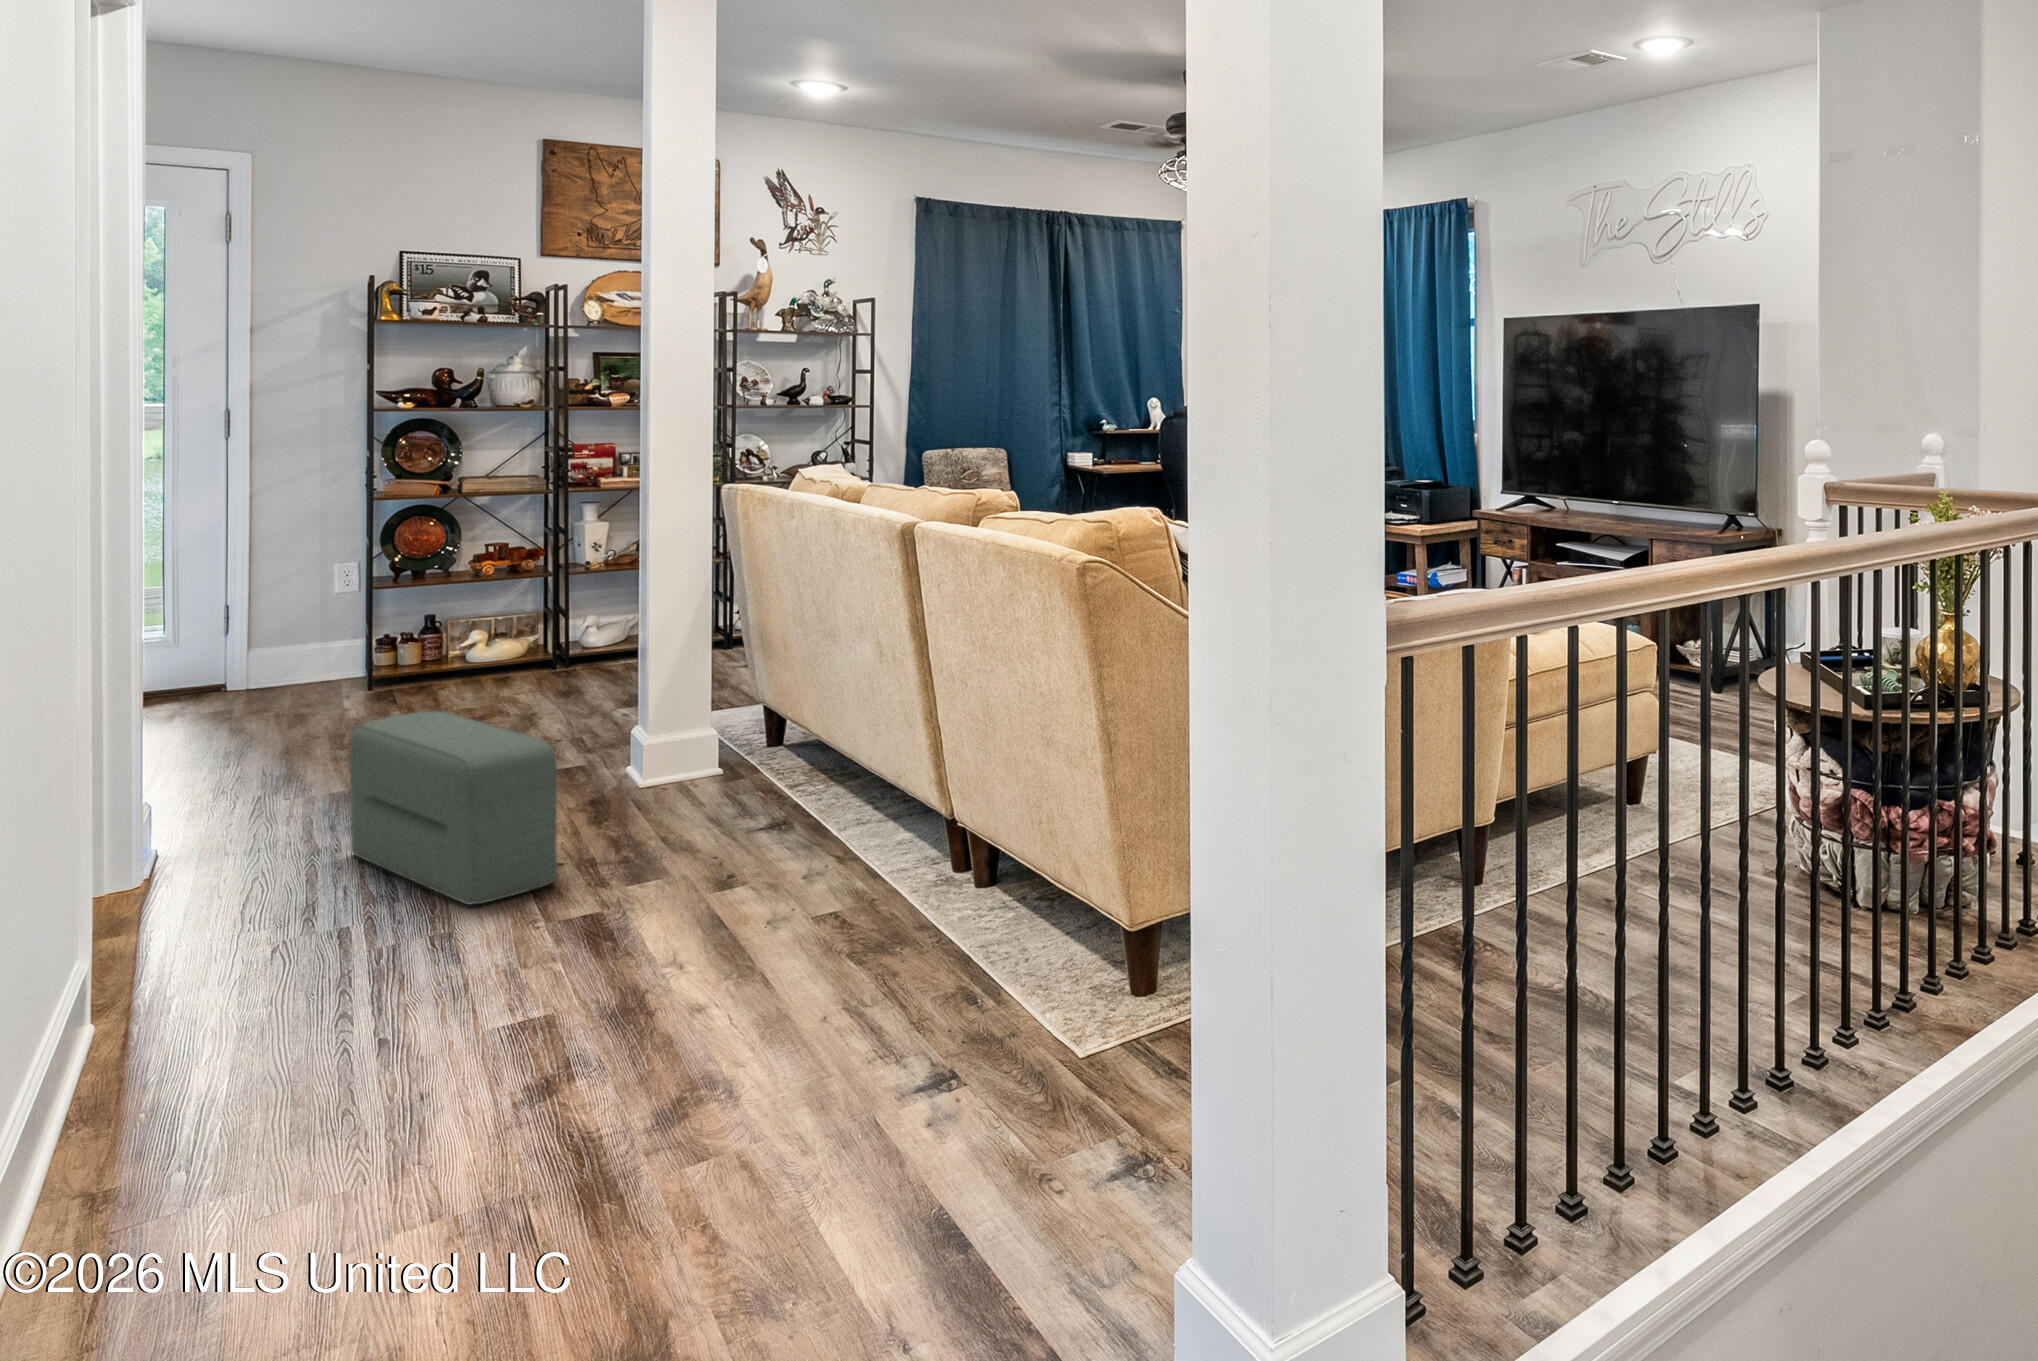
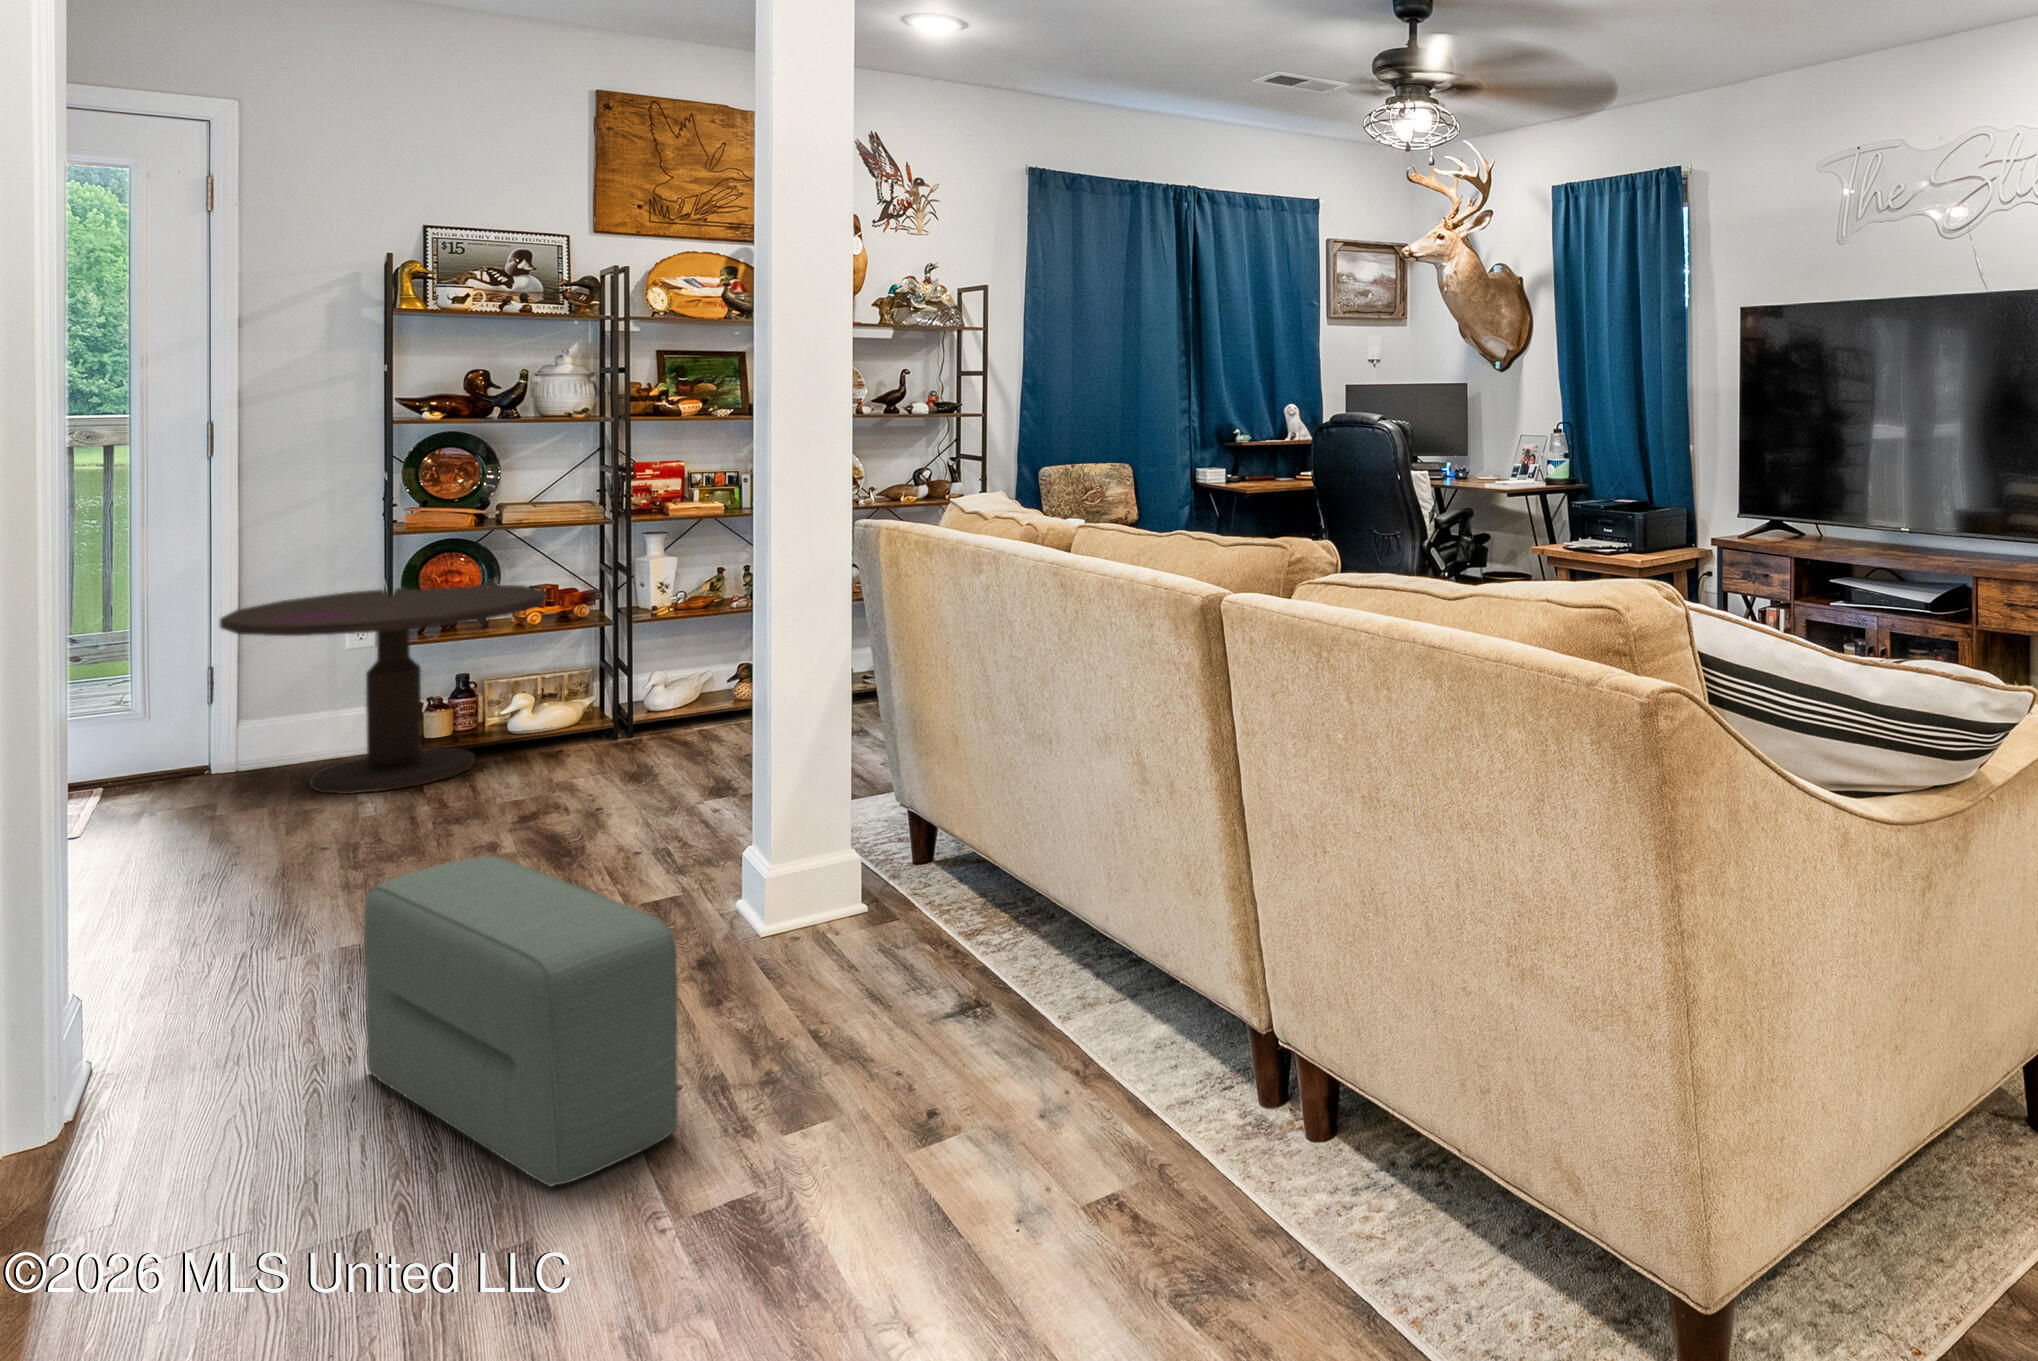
side table: none [238,543,497,704] -> present [219,585,546,794]

